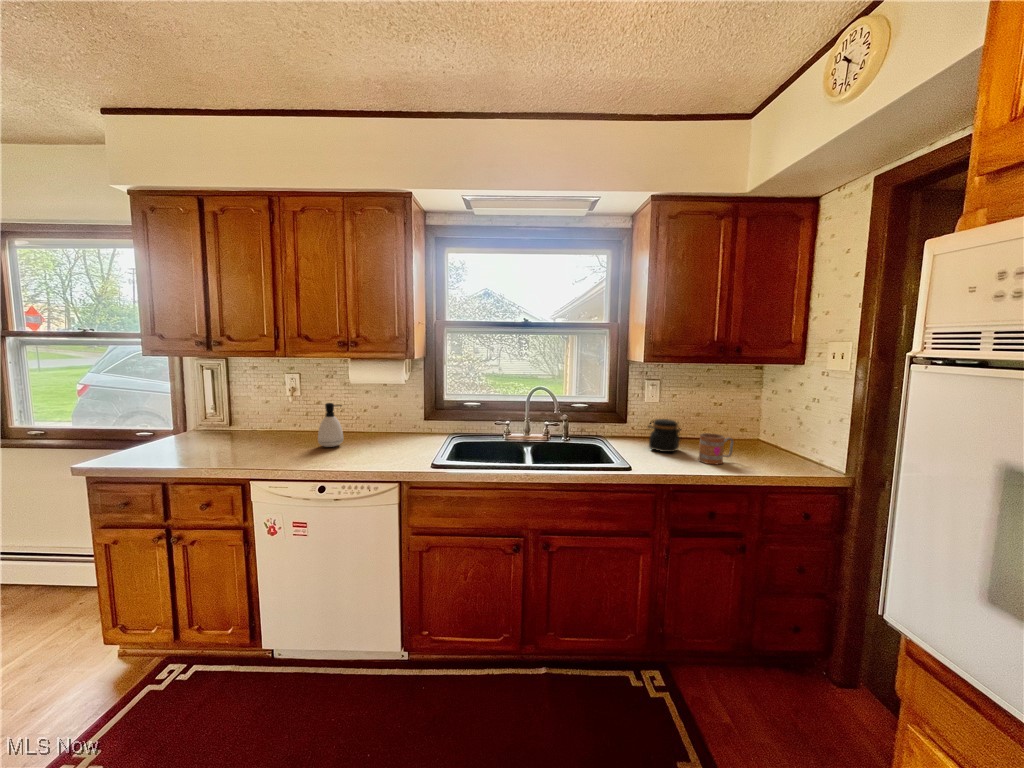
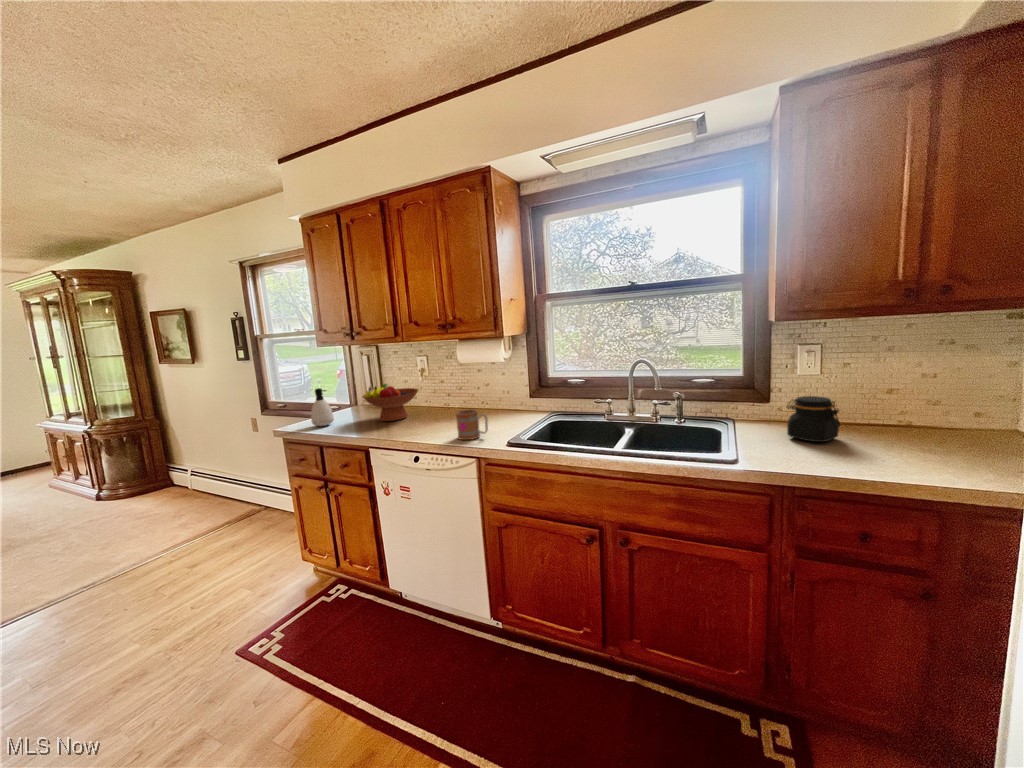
soap dispenser: present [318,403,343,447] -> present [311,388,334,426]
fruit bowl: none [222,404,297,449] -> present [362,384,418,421]
mug: present [698,433,734,465] -> present [456,409,488,440]

